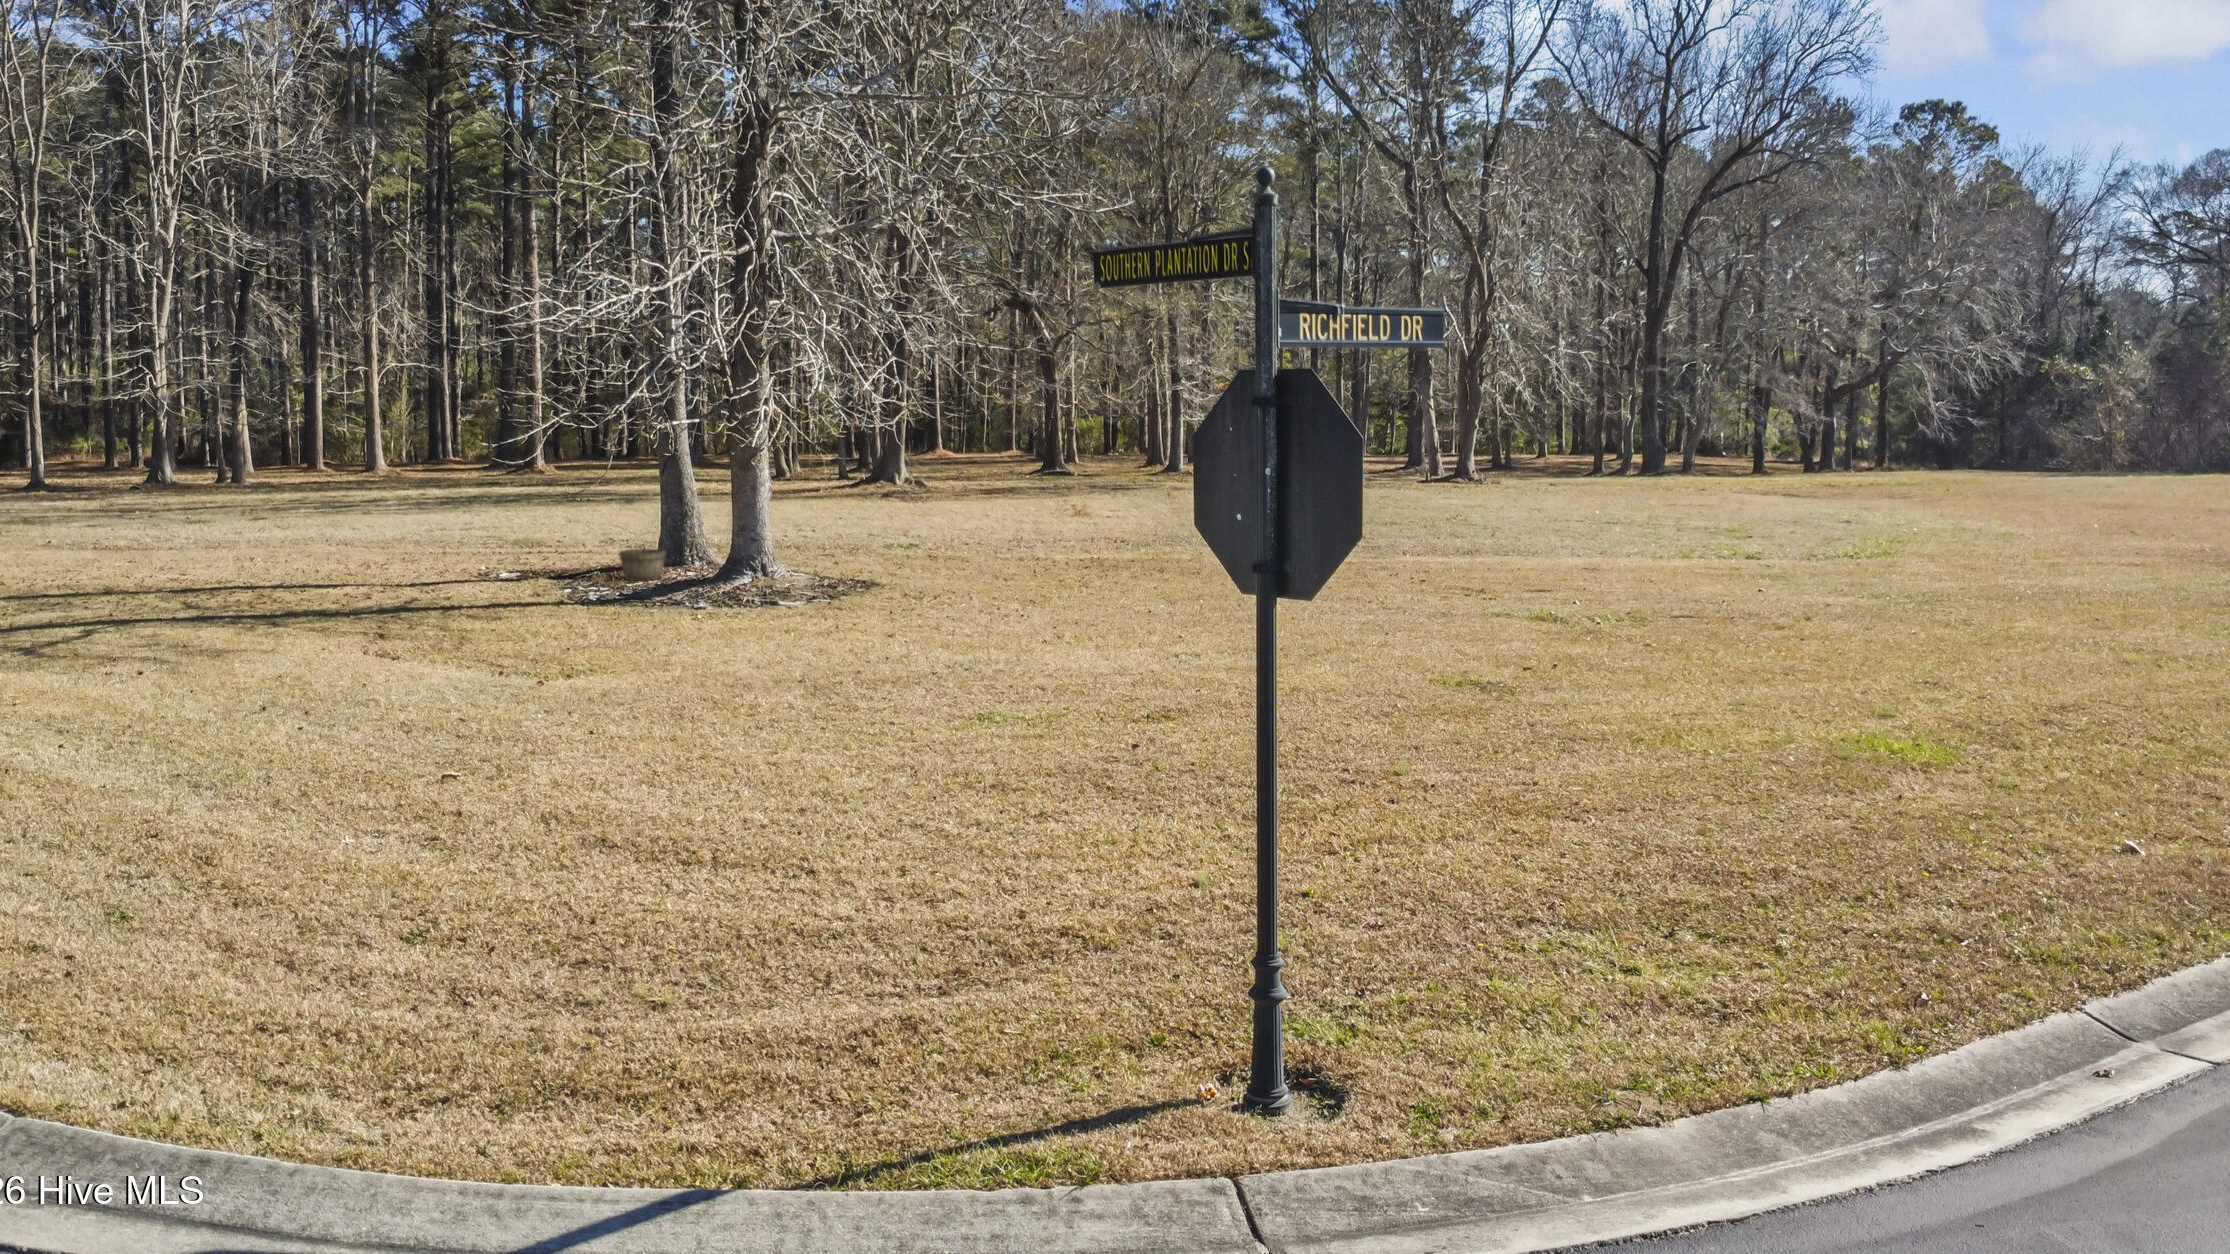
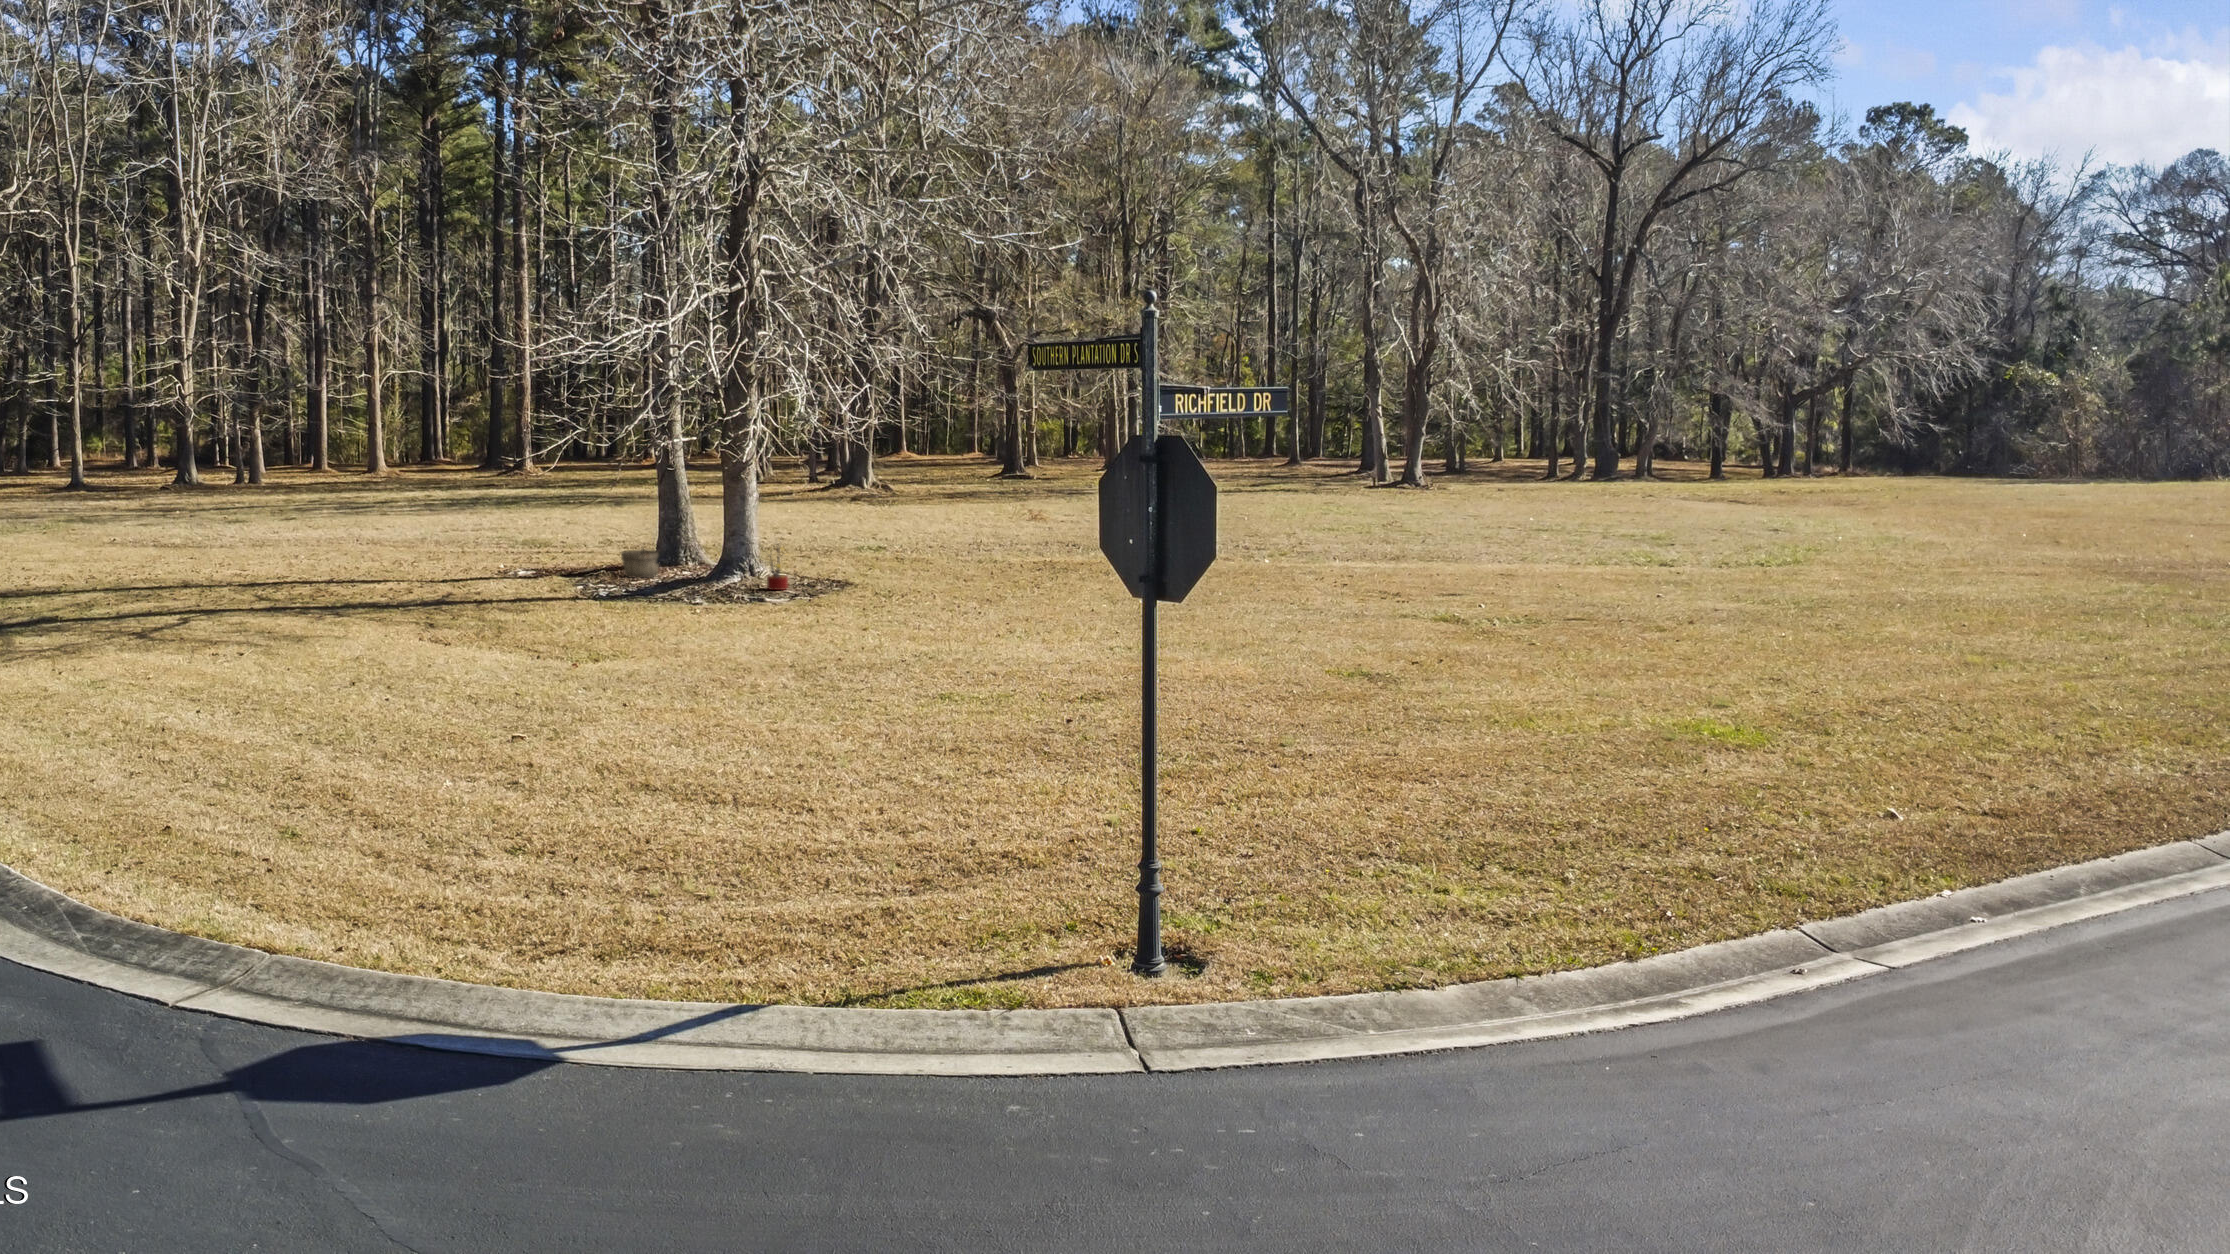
decorative plant: none [769,532,817,593] -> present [767,544,788,590]

